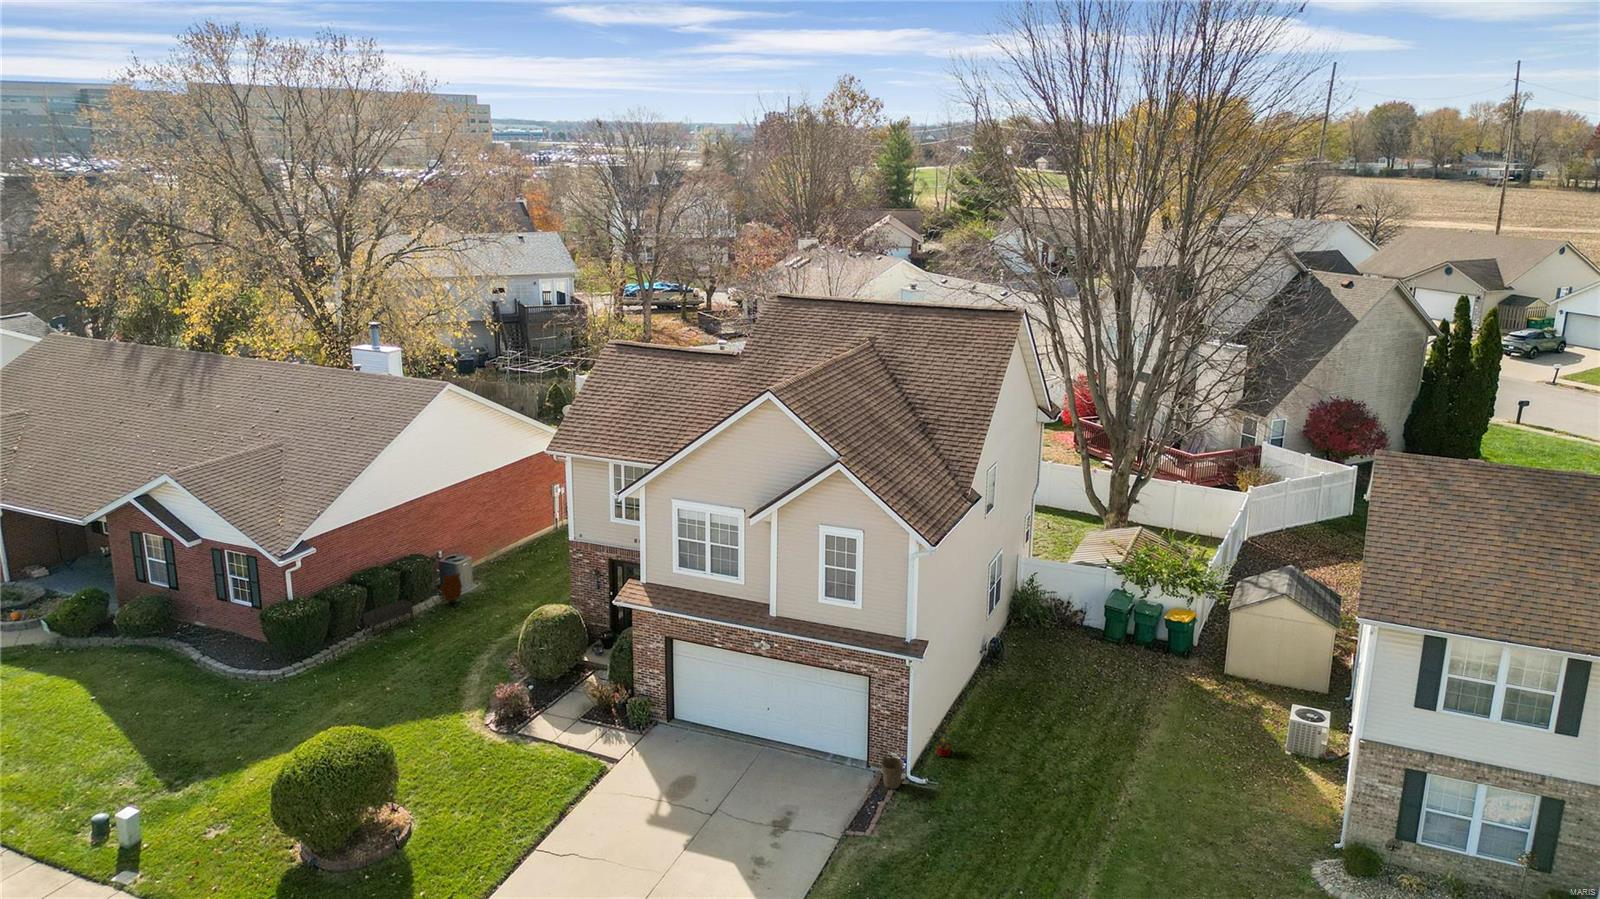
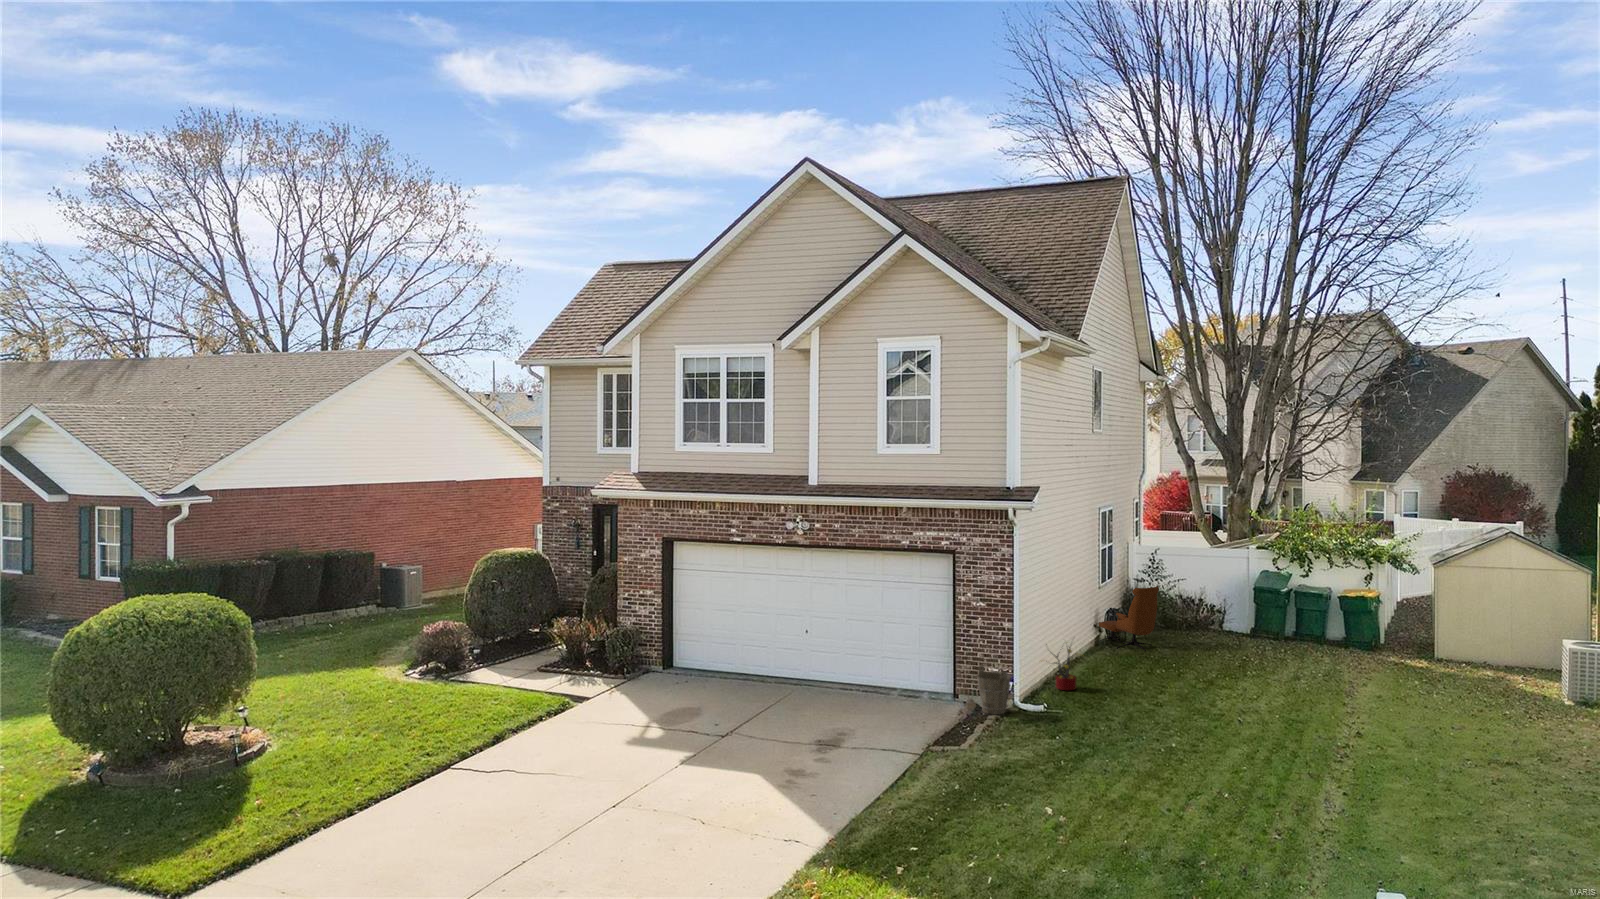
lounge chair: present [440,573,462,605] -> present [1099,587,1159,651]
bench: present [362,600,413,635] -> none [266,587,336,624]

